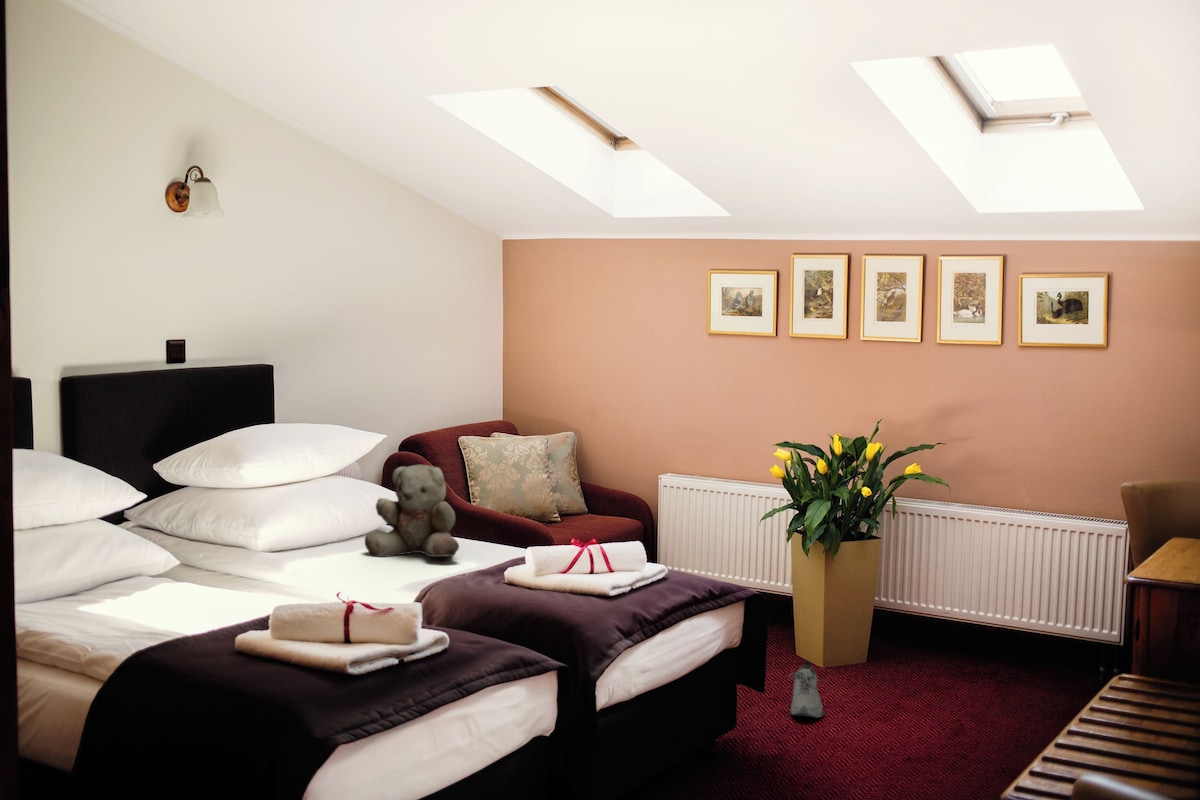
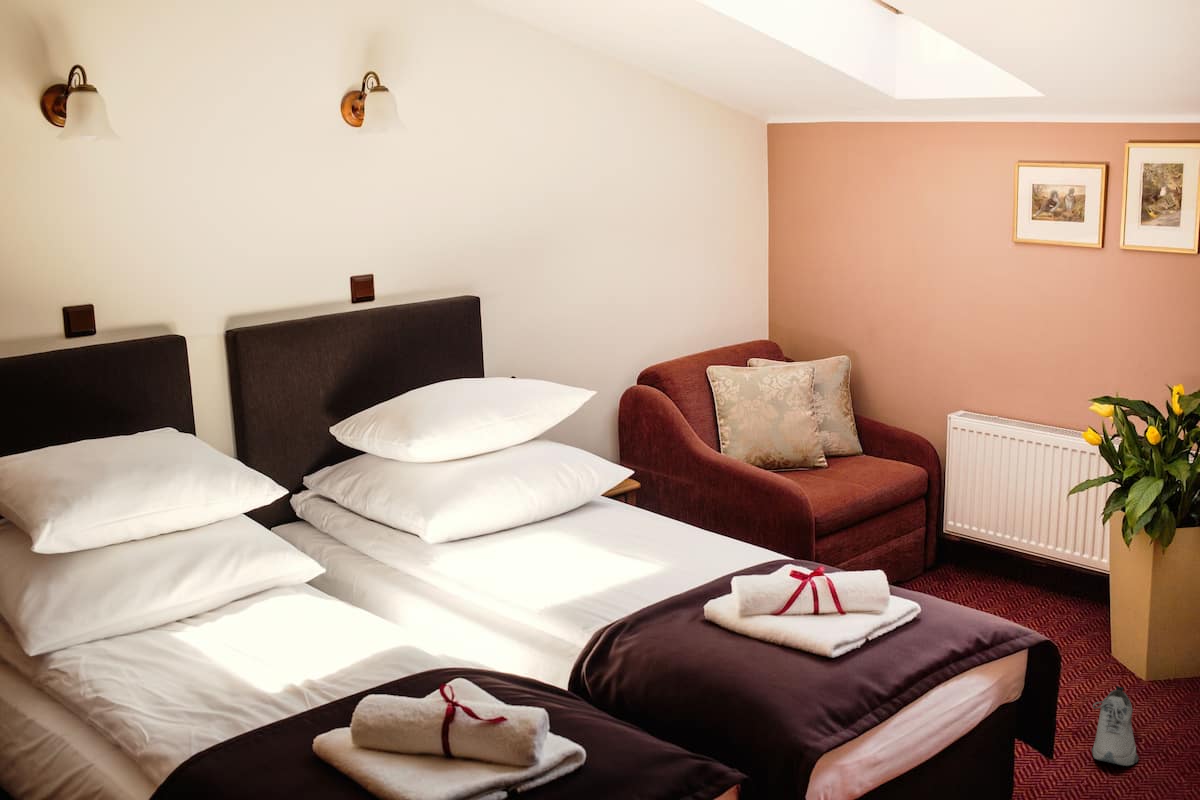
teddy bear: present [365,465,459,557] -> none [567,447,671,560]

